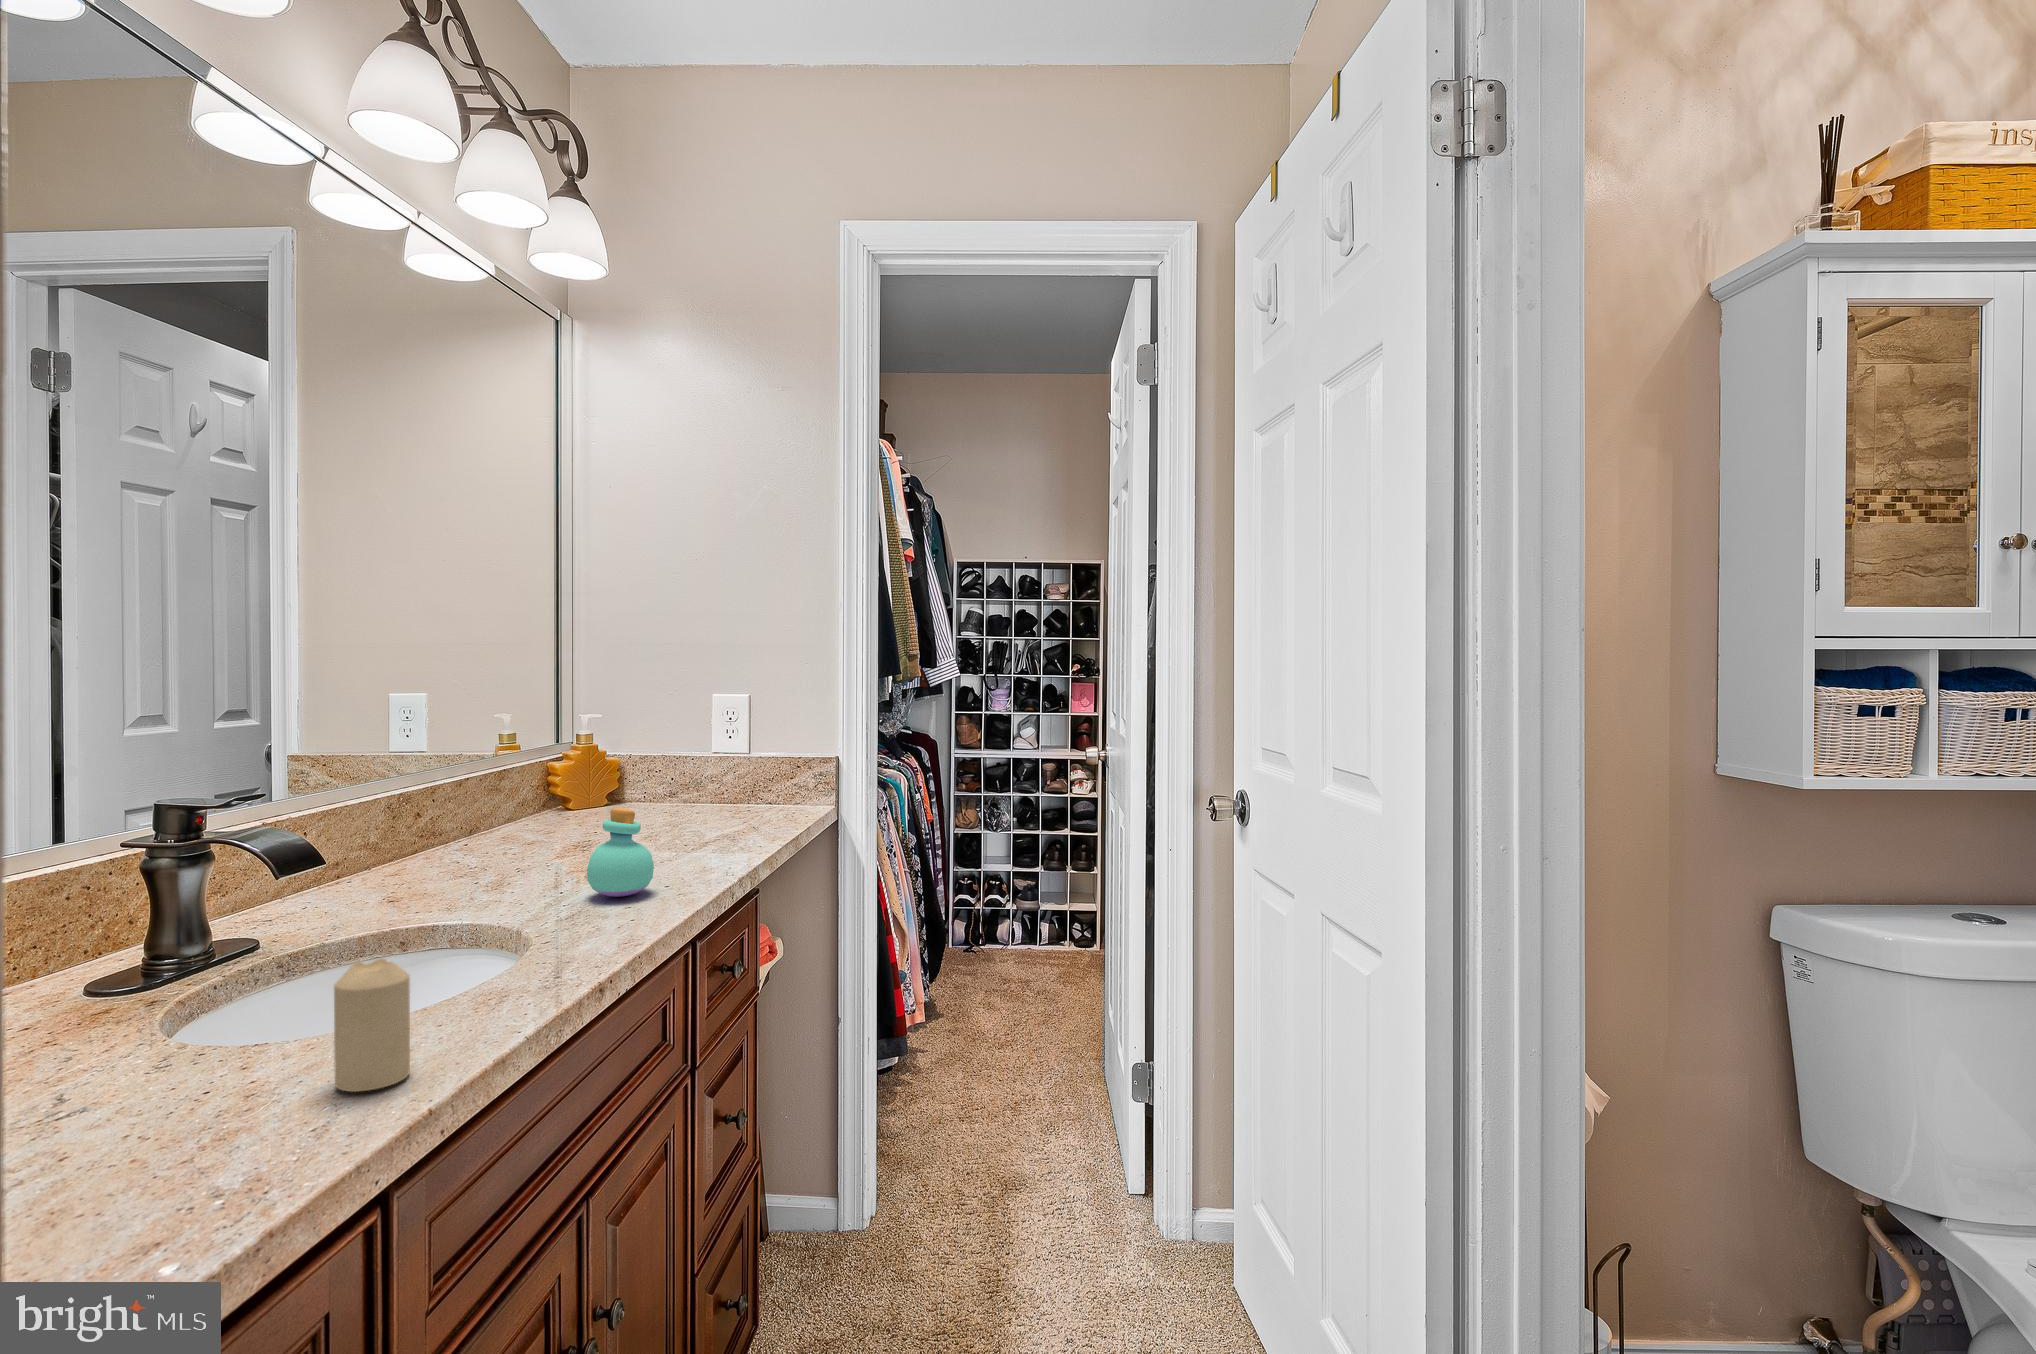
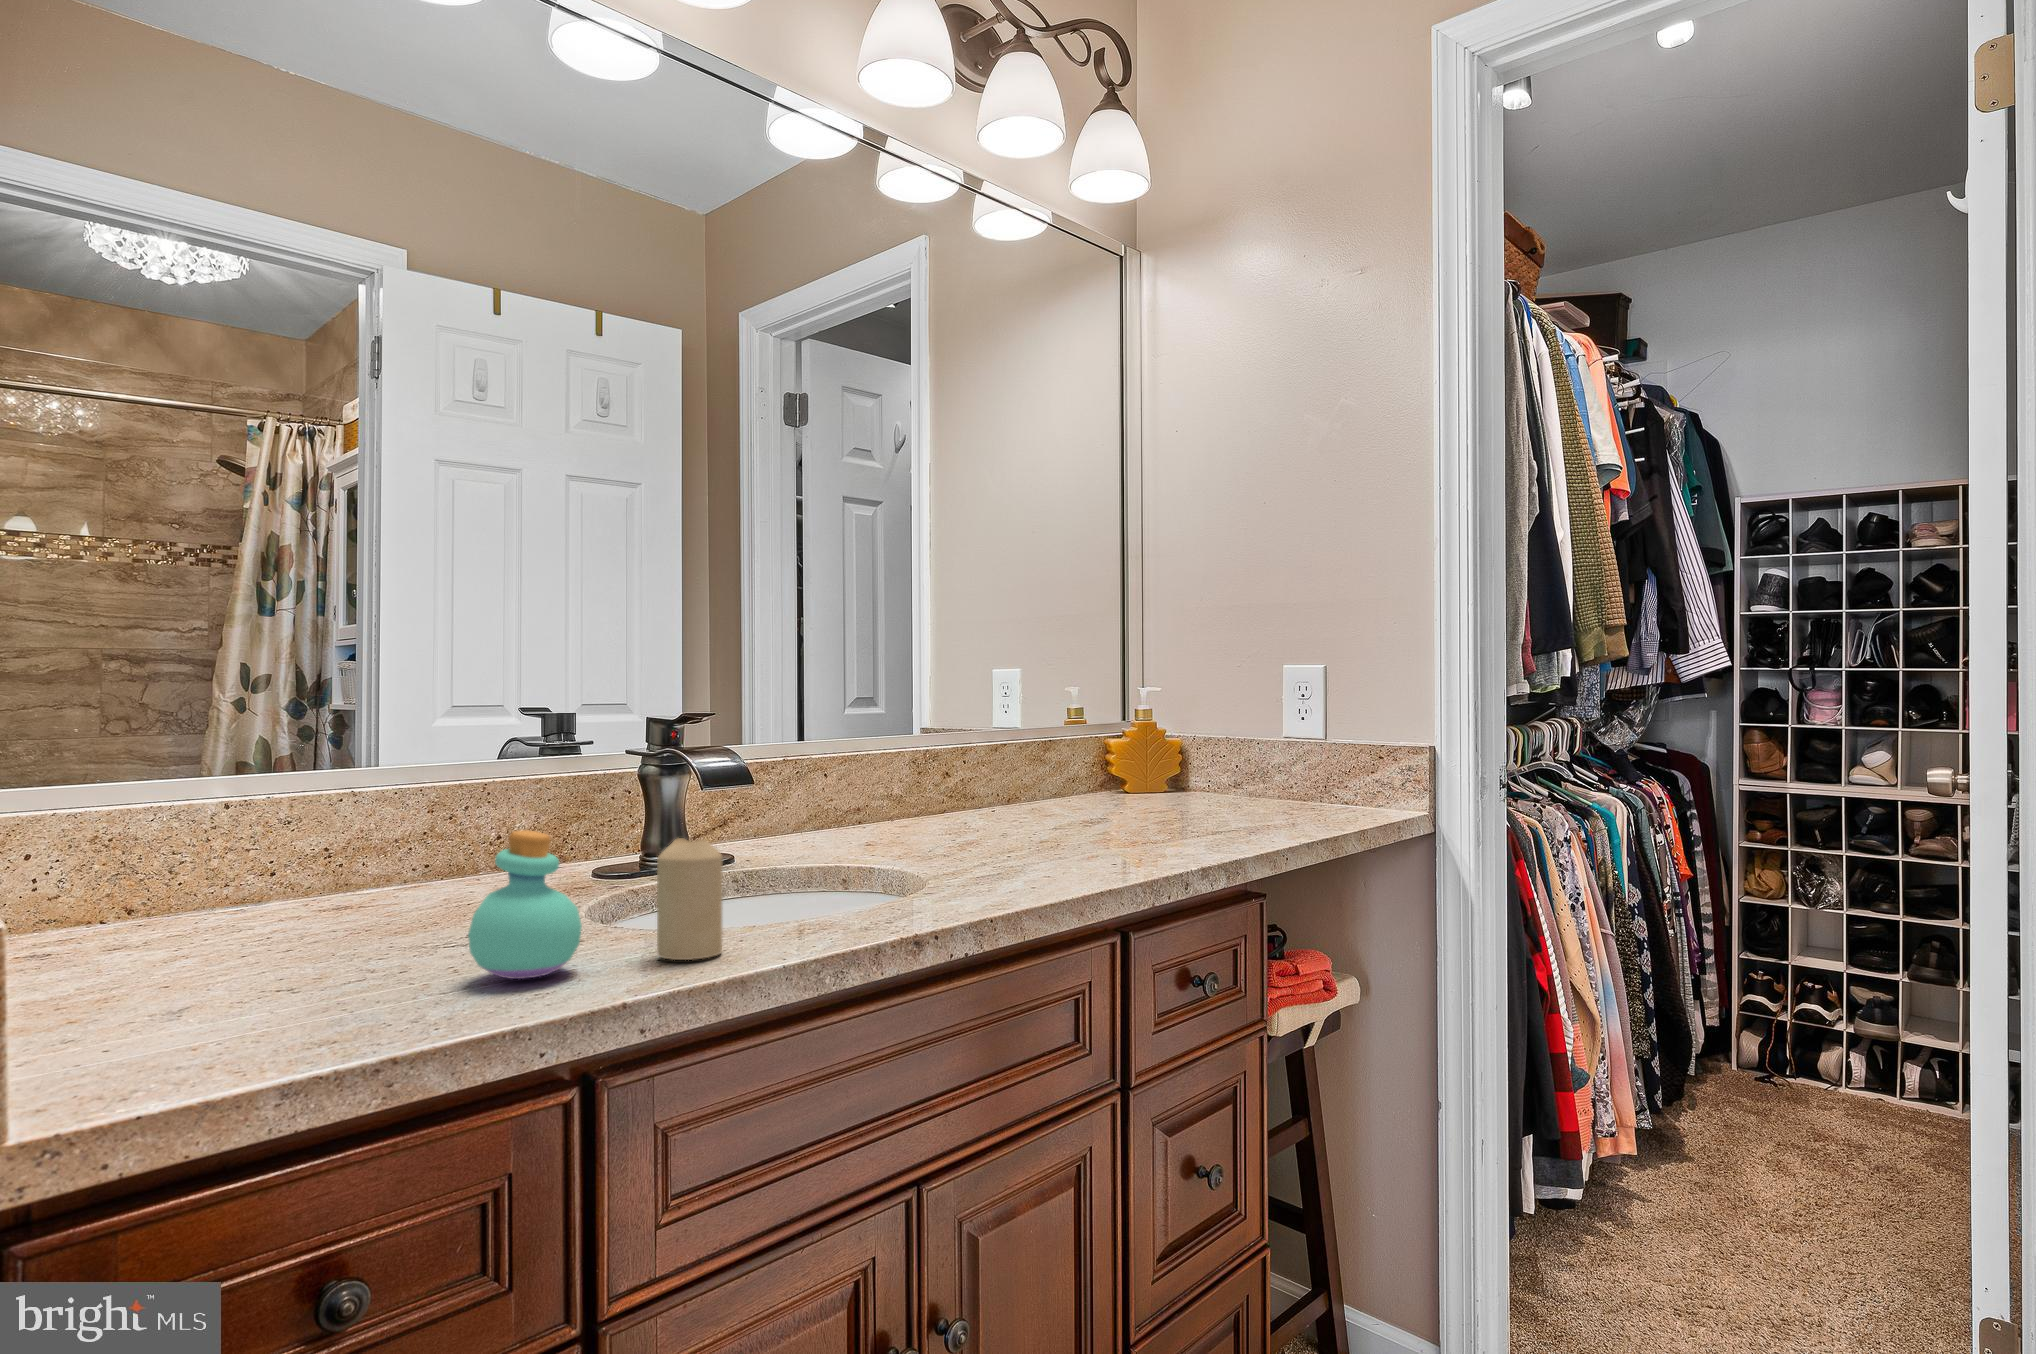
perfume bottle: present [587,808,654,897] -> present [468,830,582,979]

